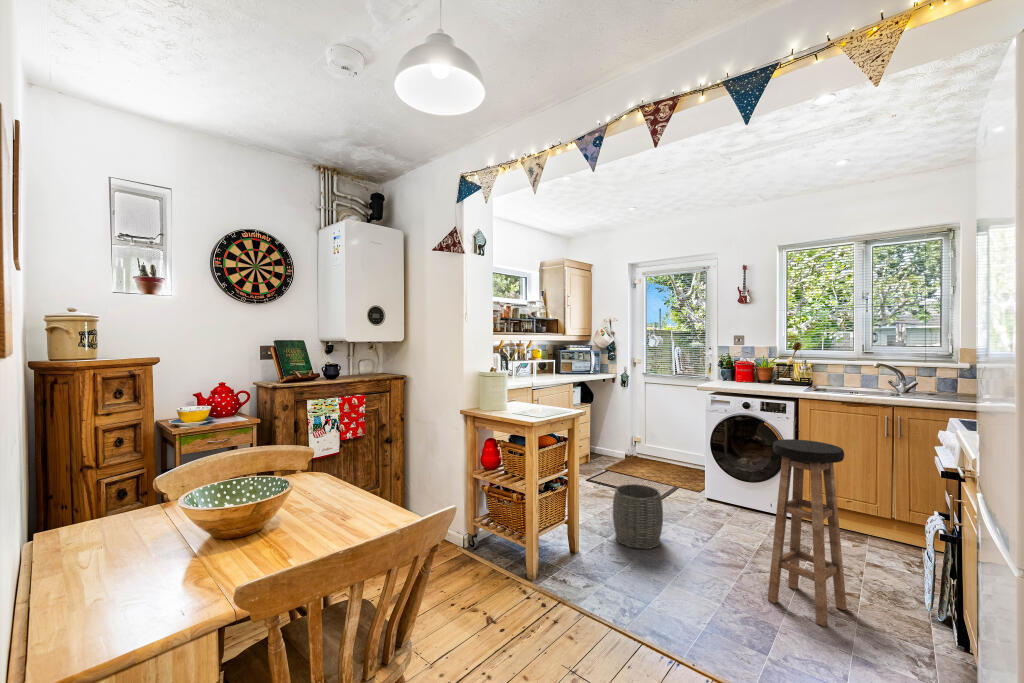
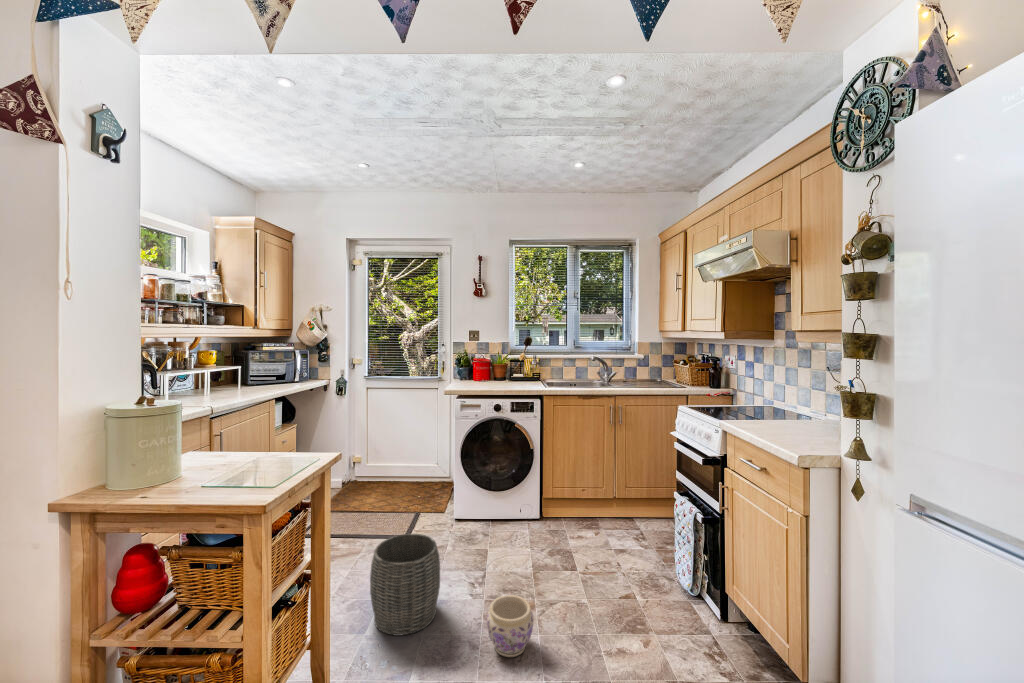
bar stool: present [768,439,847,627] -> none [582,447,650,658]
planter: none [685,541,724,584] -> present [487,595,534,658]

